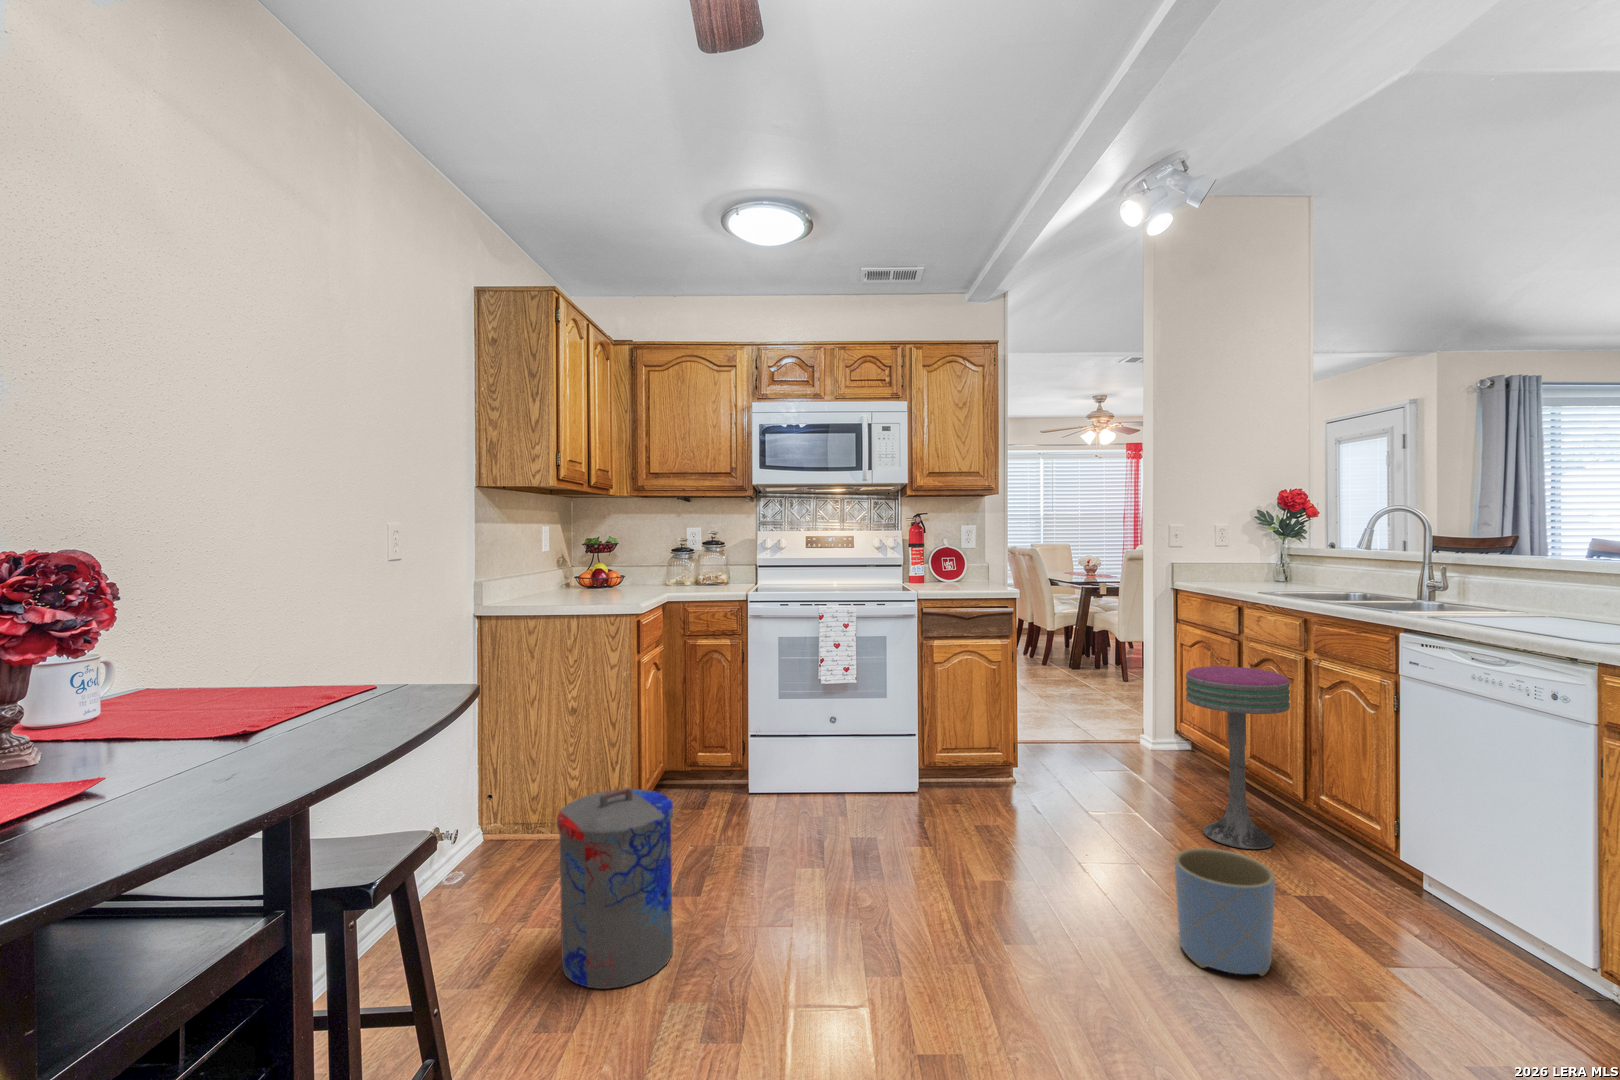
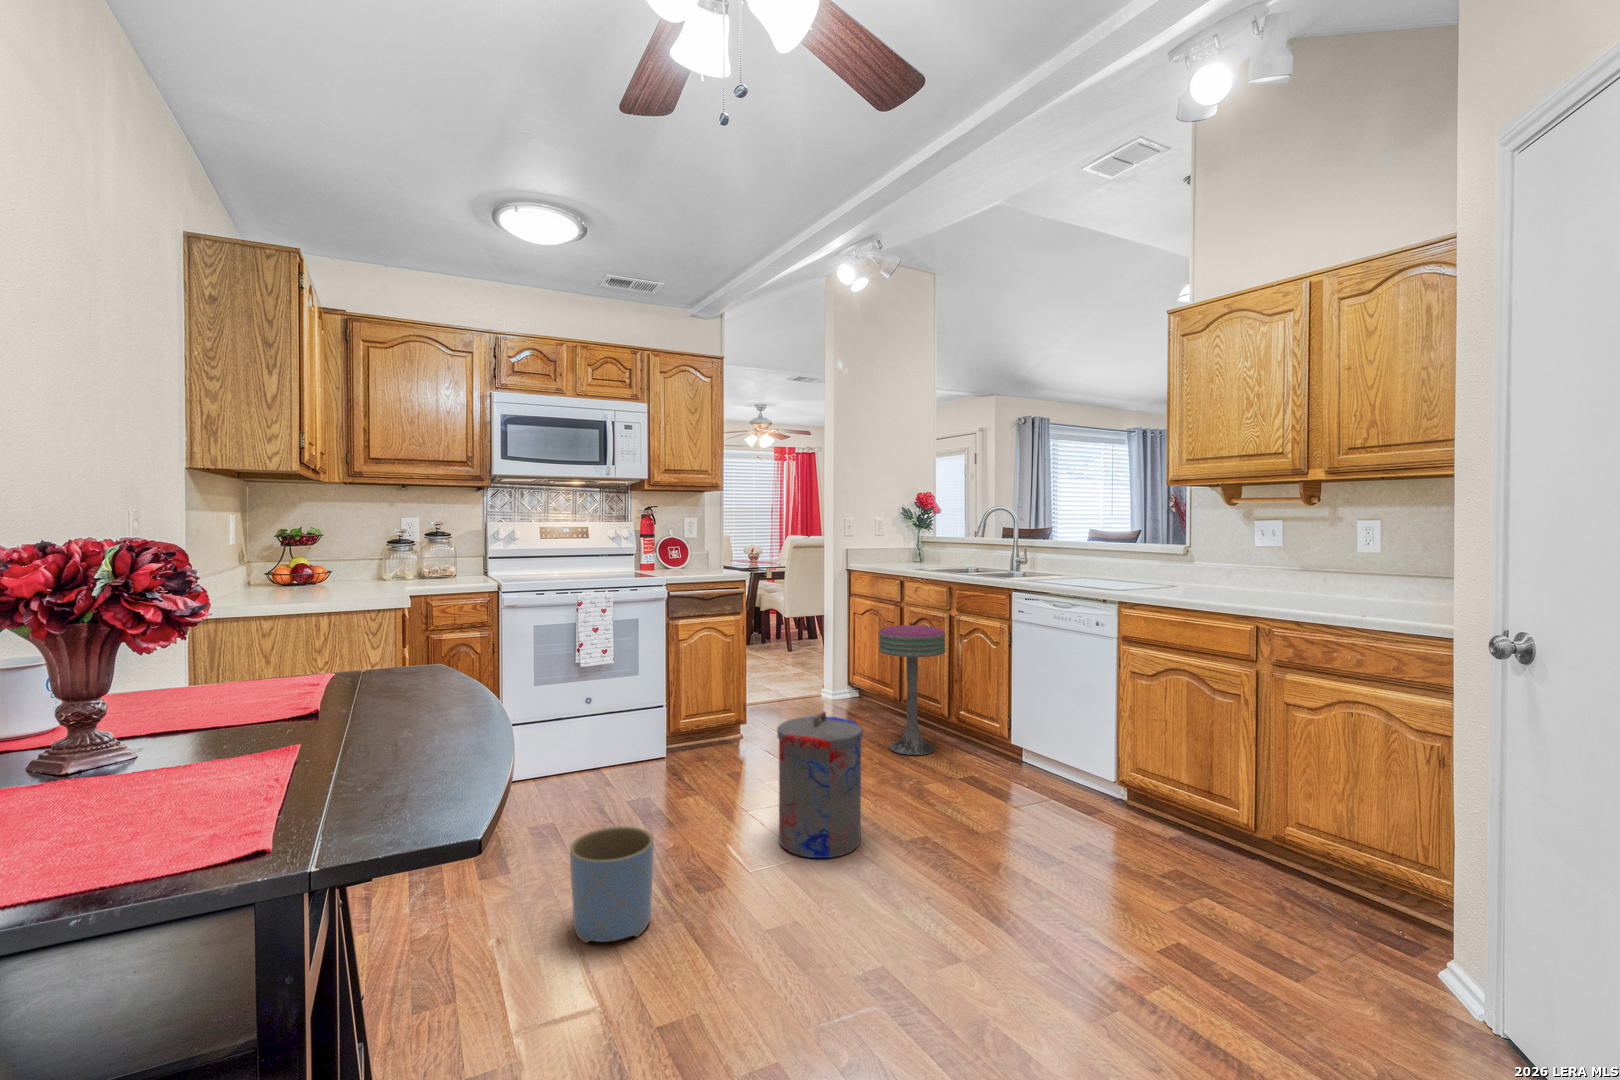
trash can: present [557,788,673,989] -> present [777,712,863,858]
planter: present [1175,848,1275,976] -> present [570,826,654,943]

